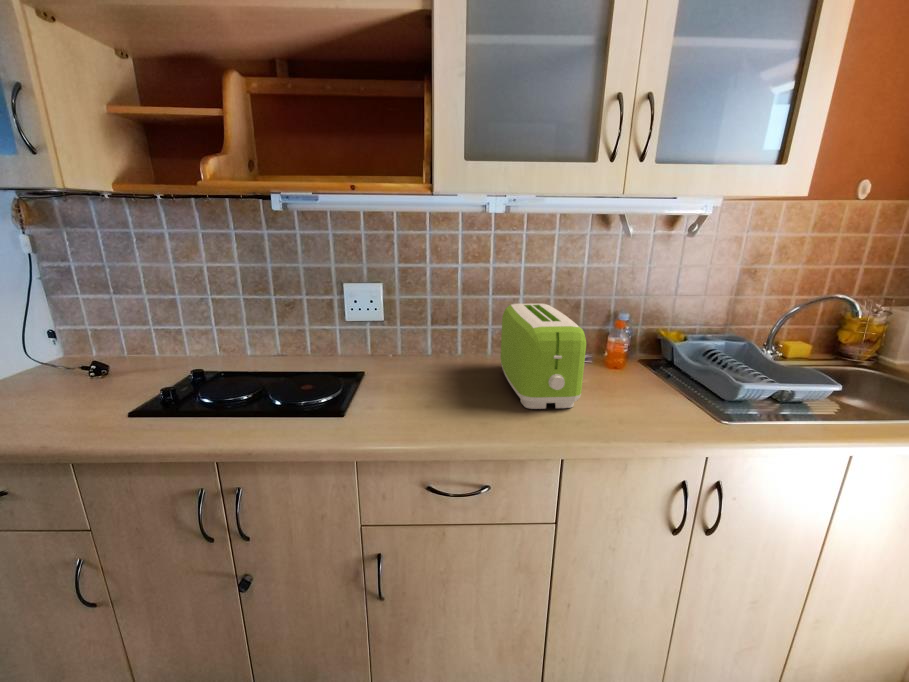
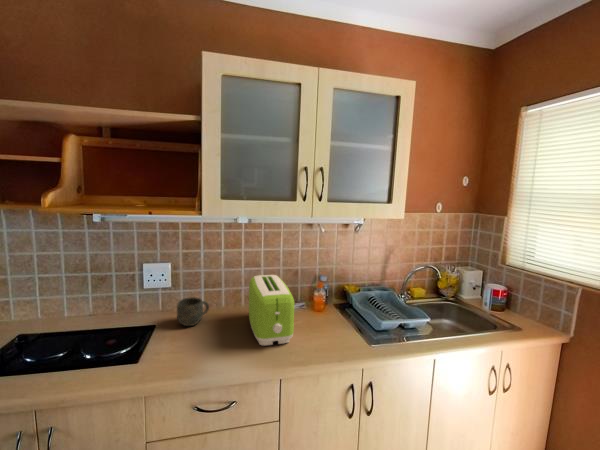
mug: none [394,335,440,376] -> present [177,297,209,326]

